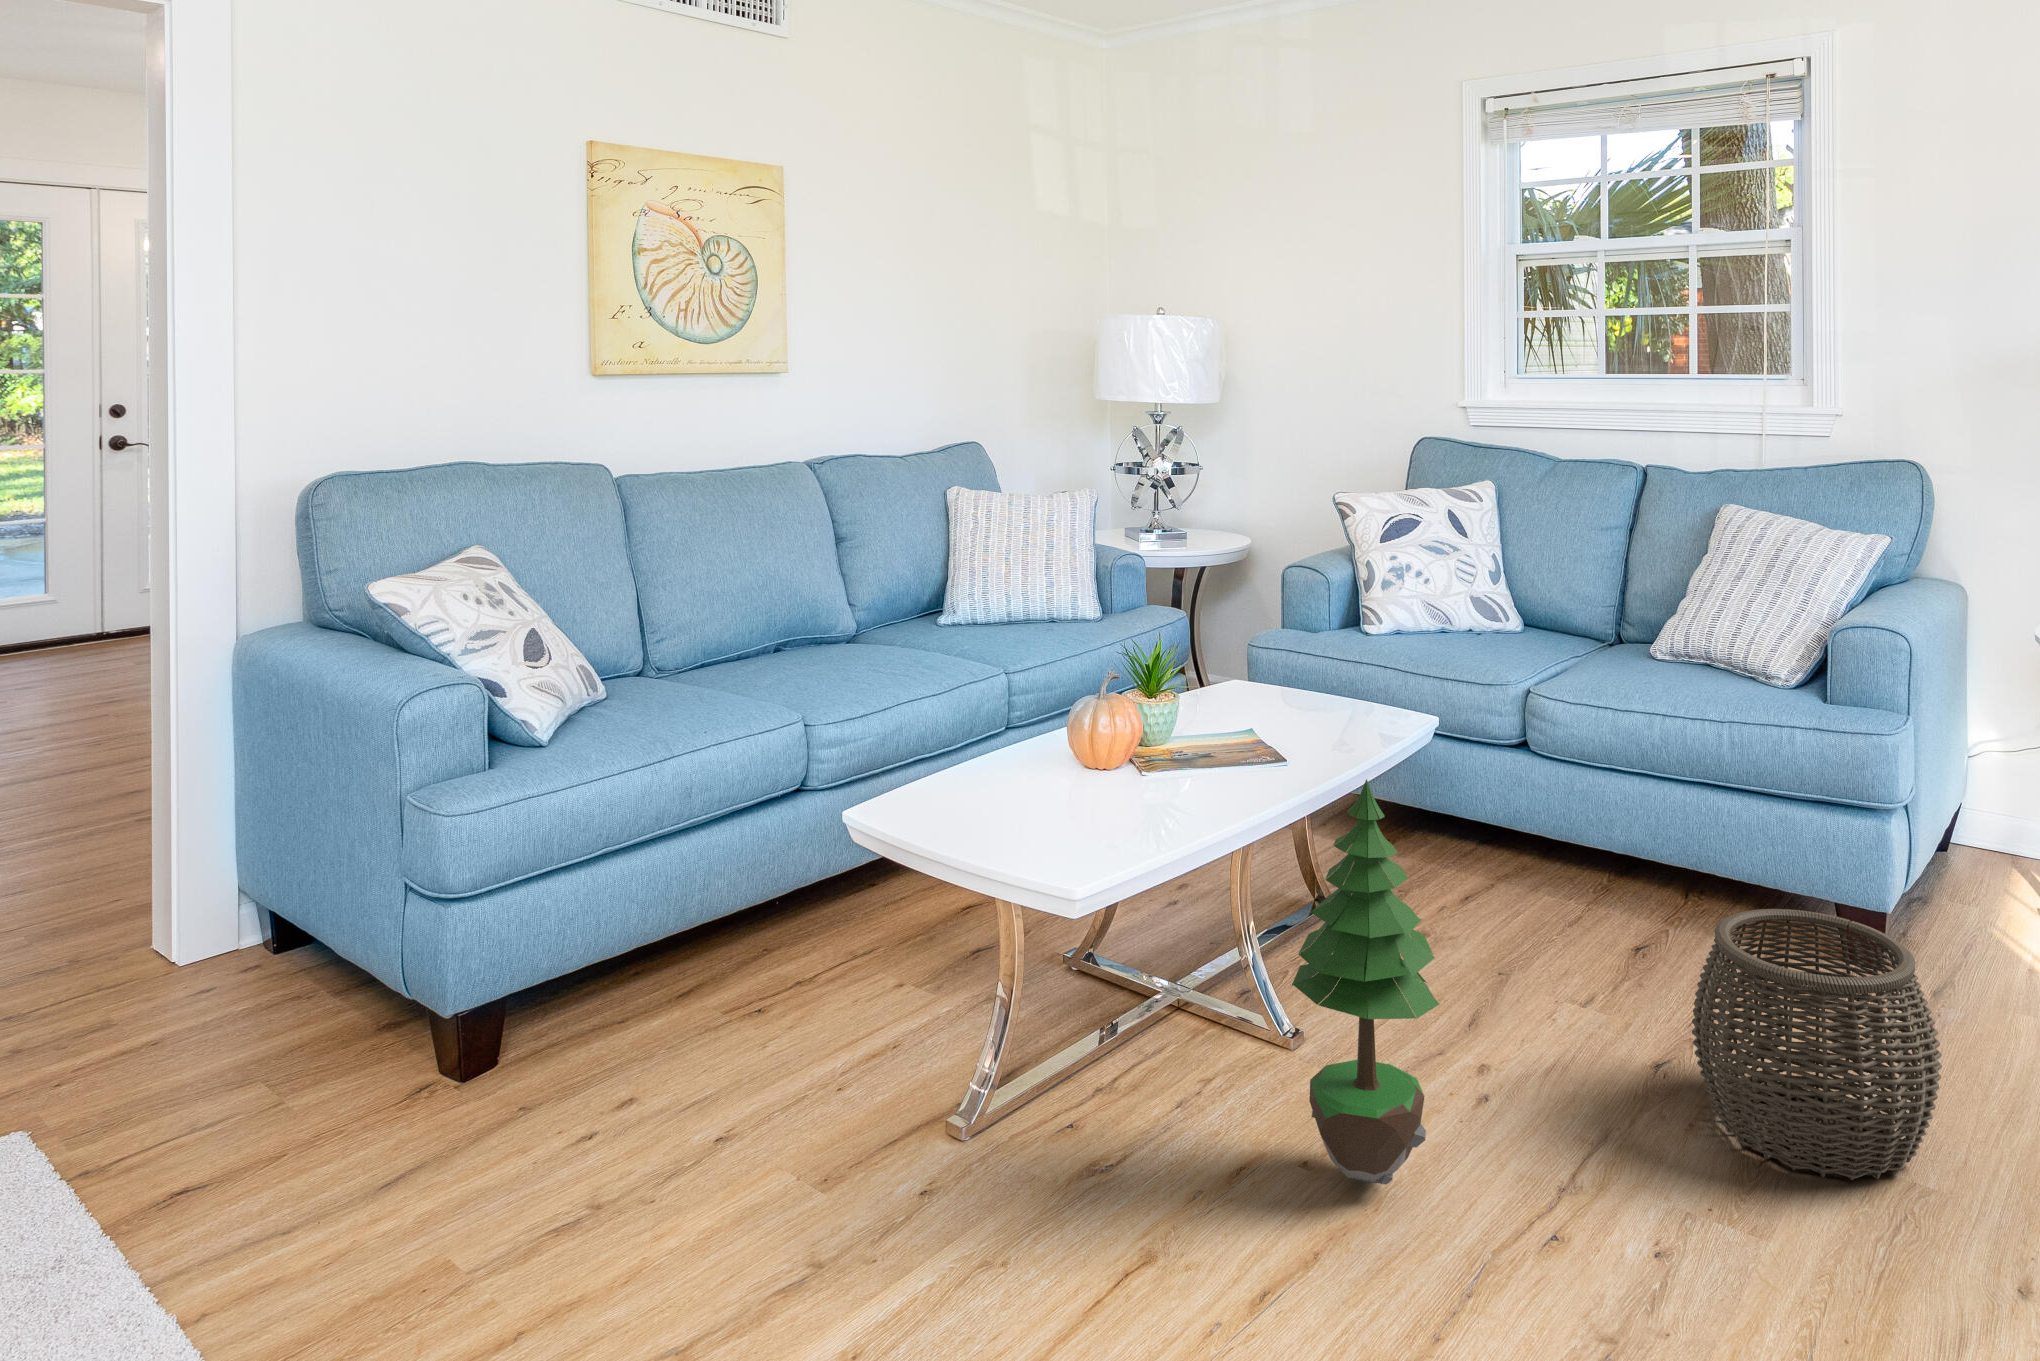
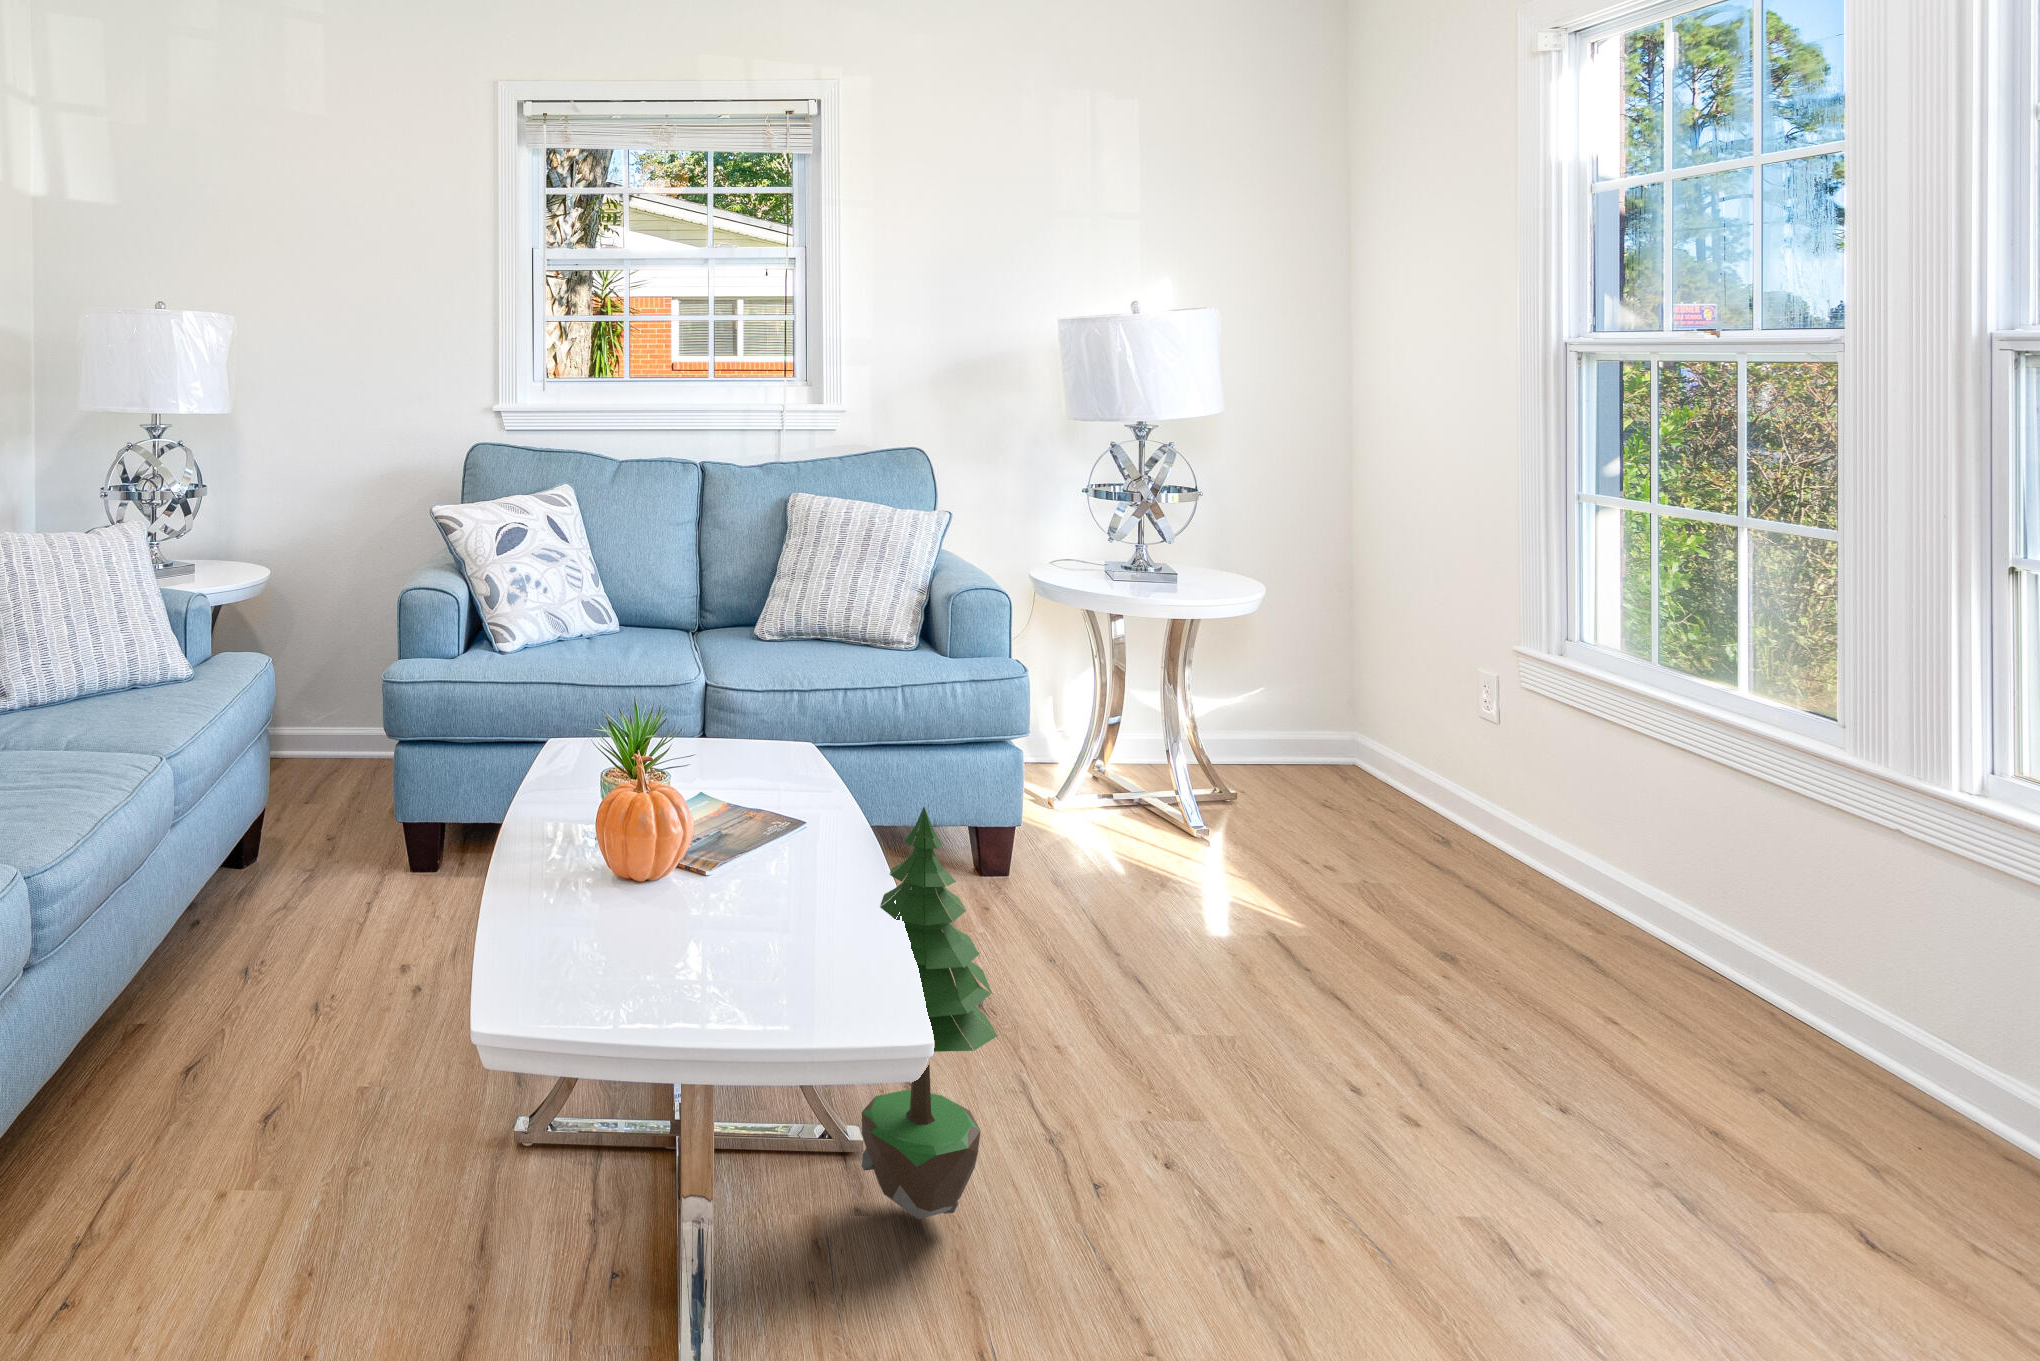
woven basket: present [1692,909,1942,1180] -> none [1027,846,1231,1072]

